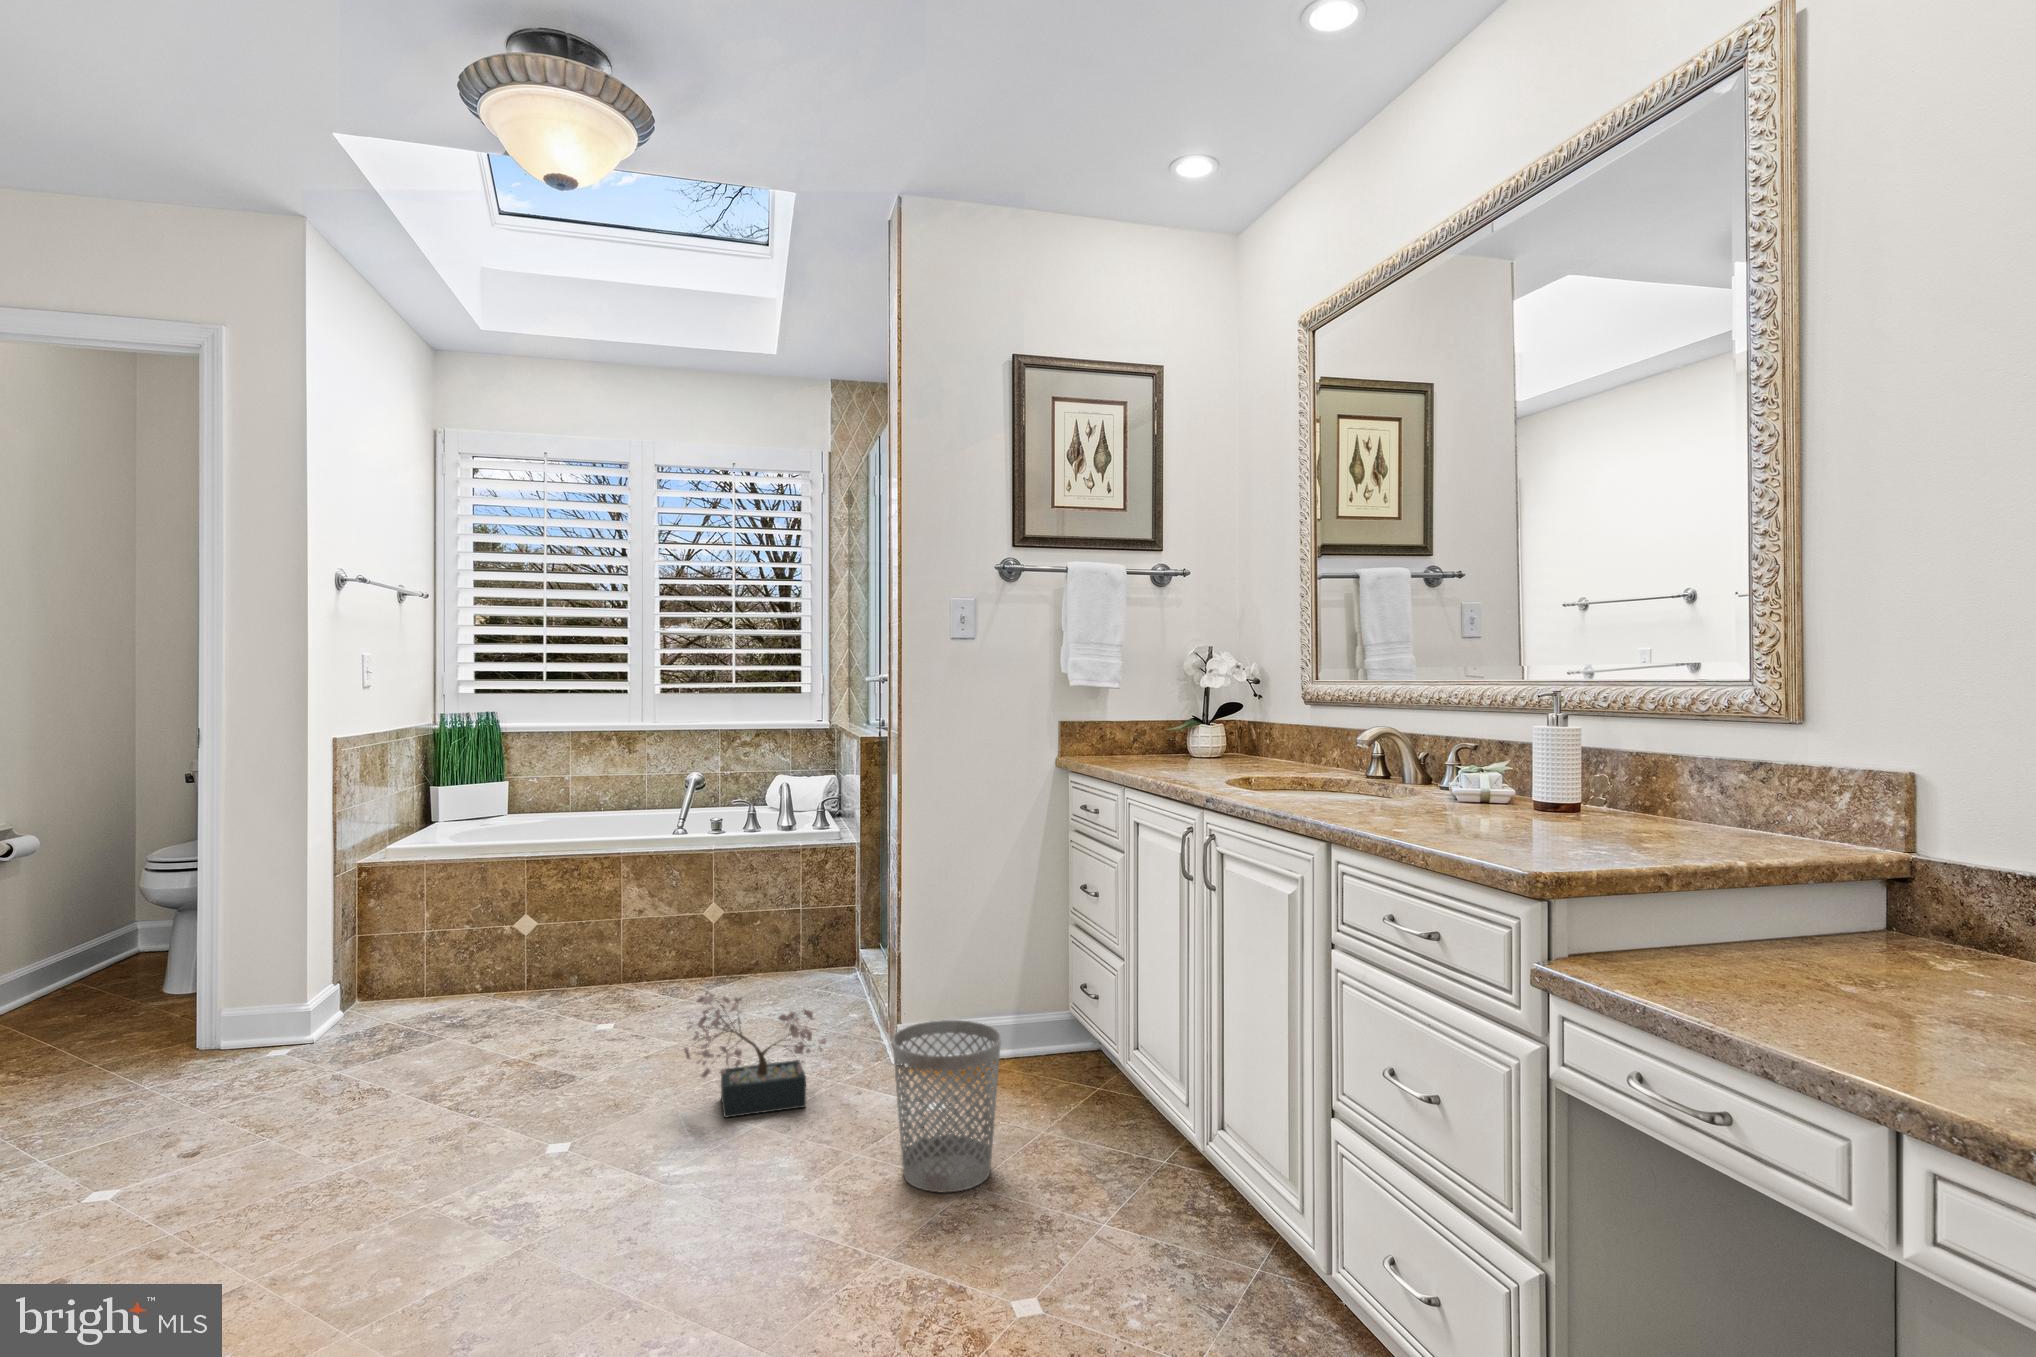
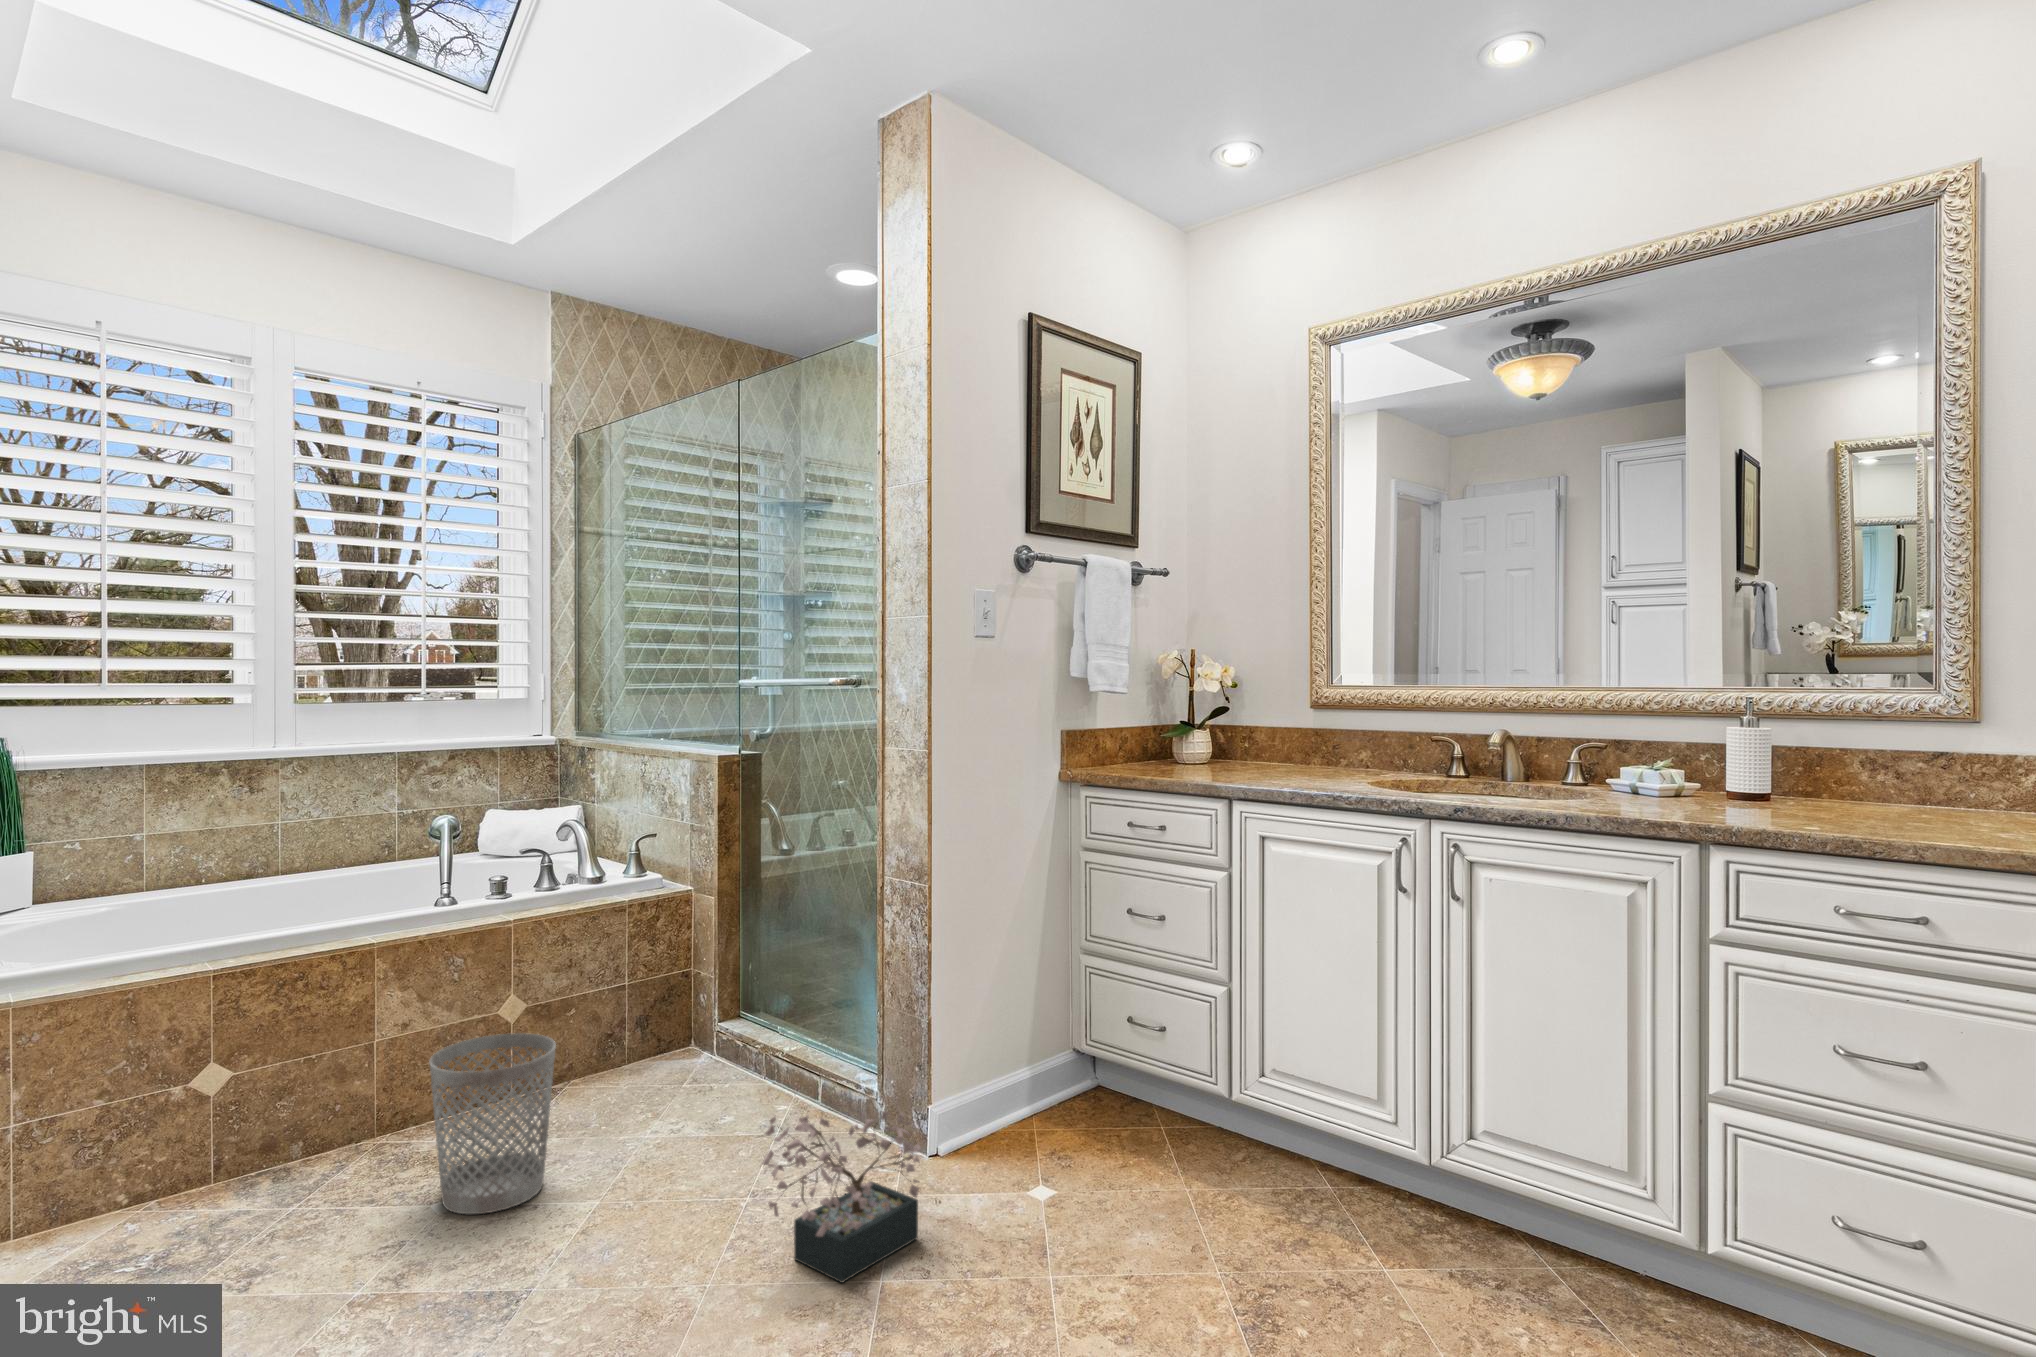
wastebasket: present [892,1020,1001,1192] -> present [429,1033,556,1214]

